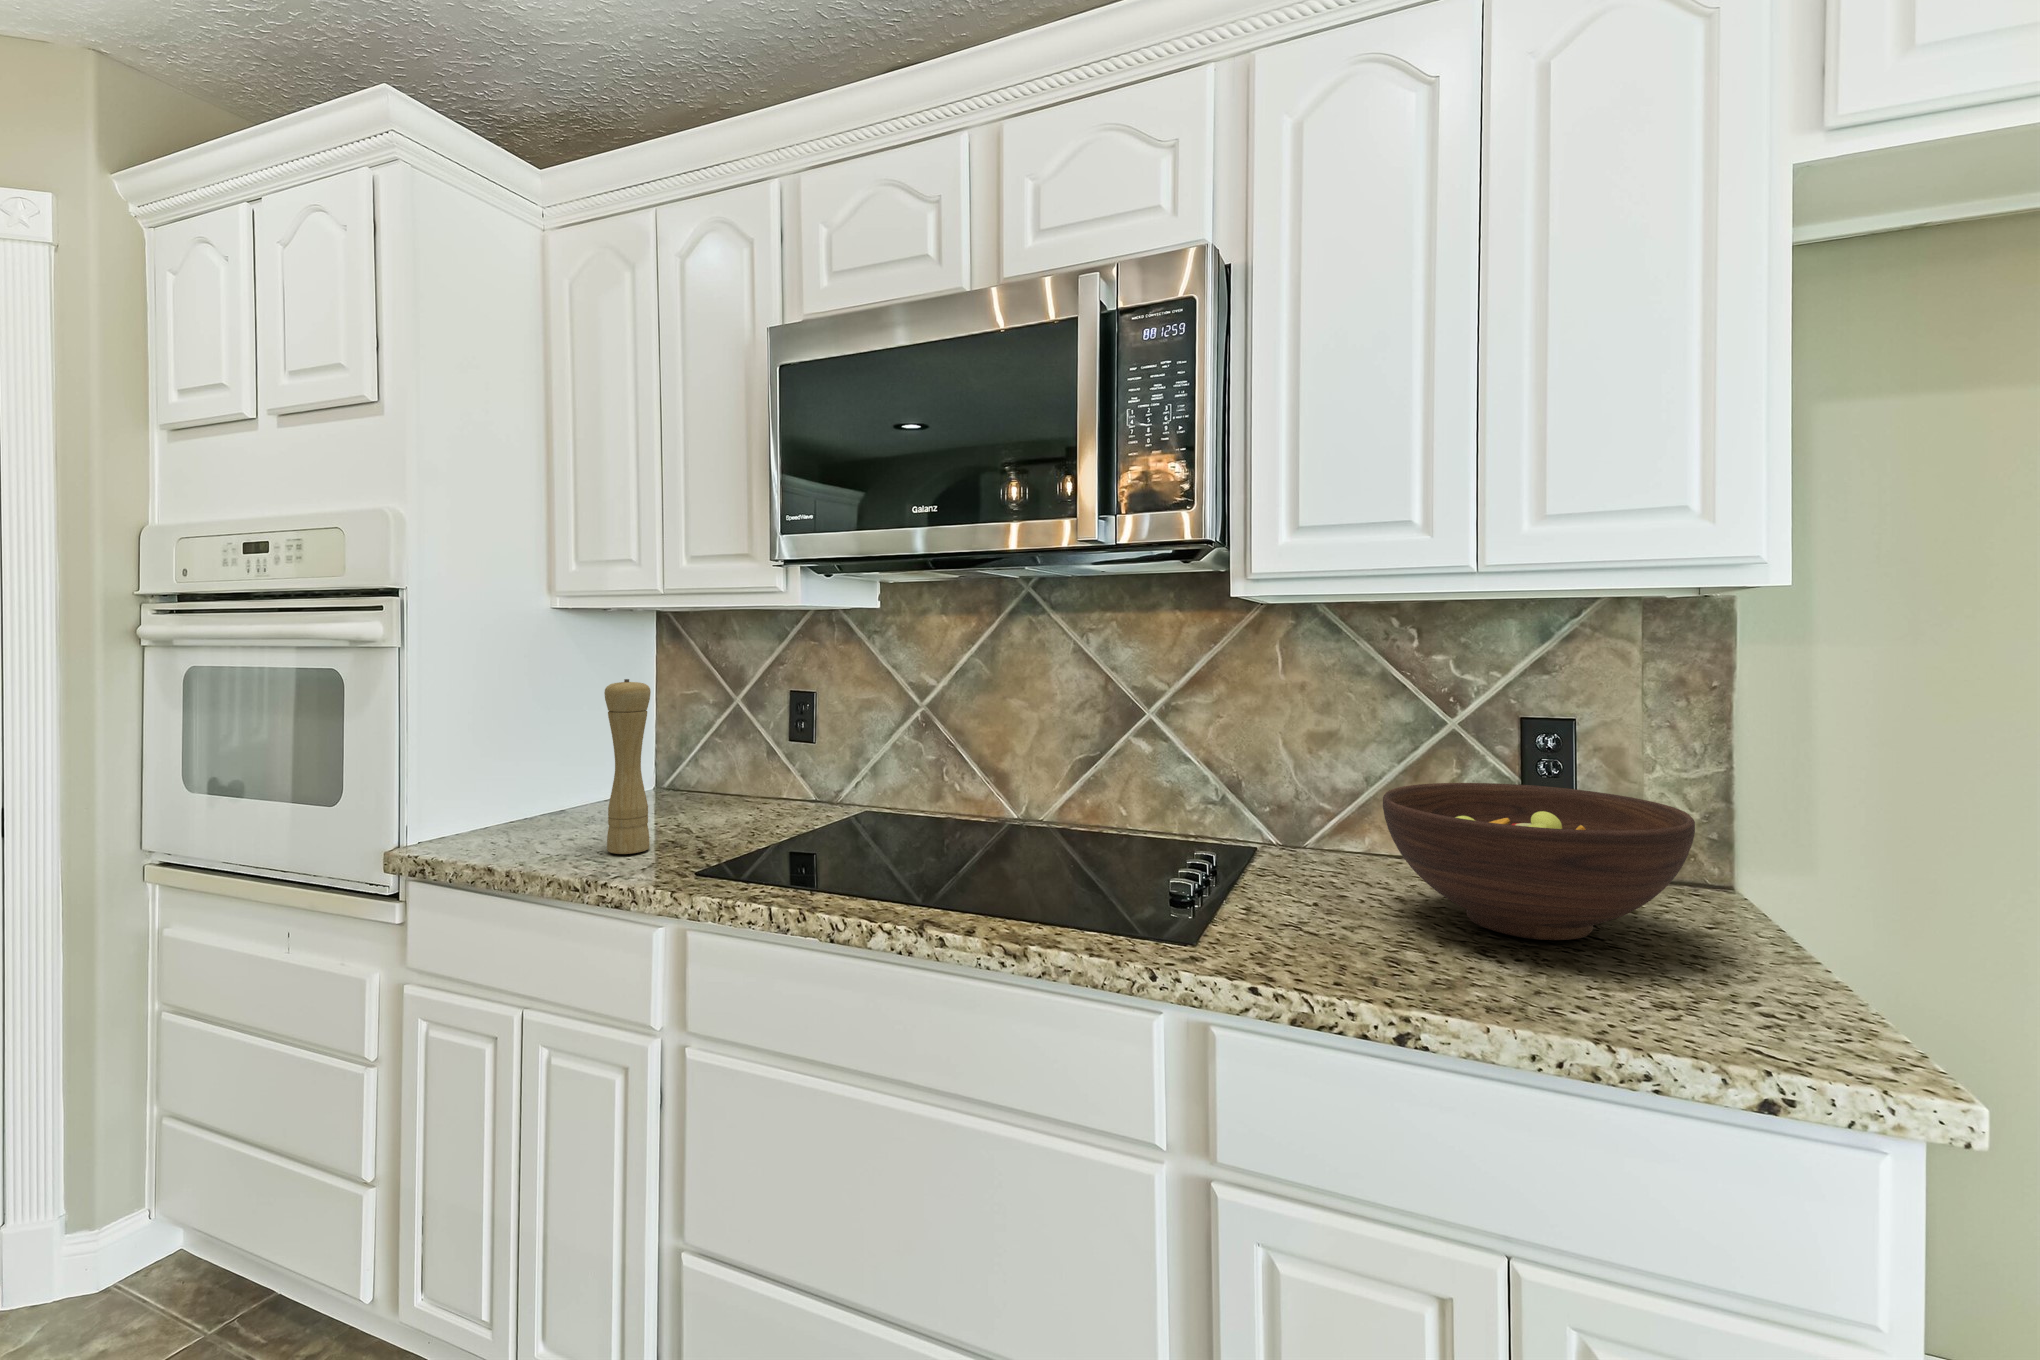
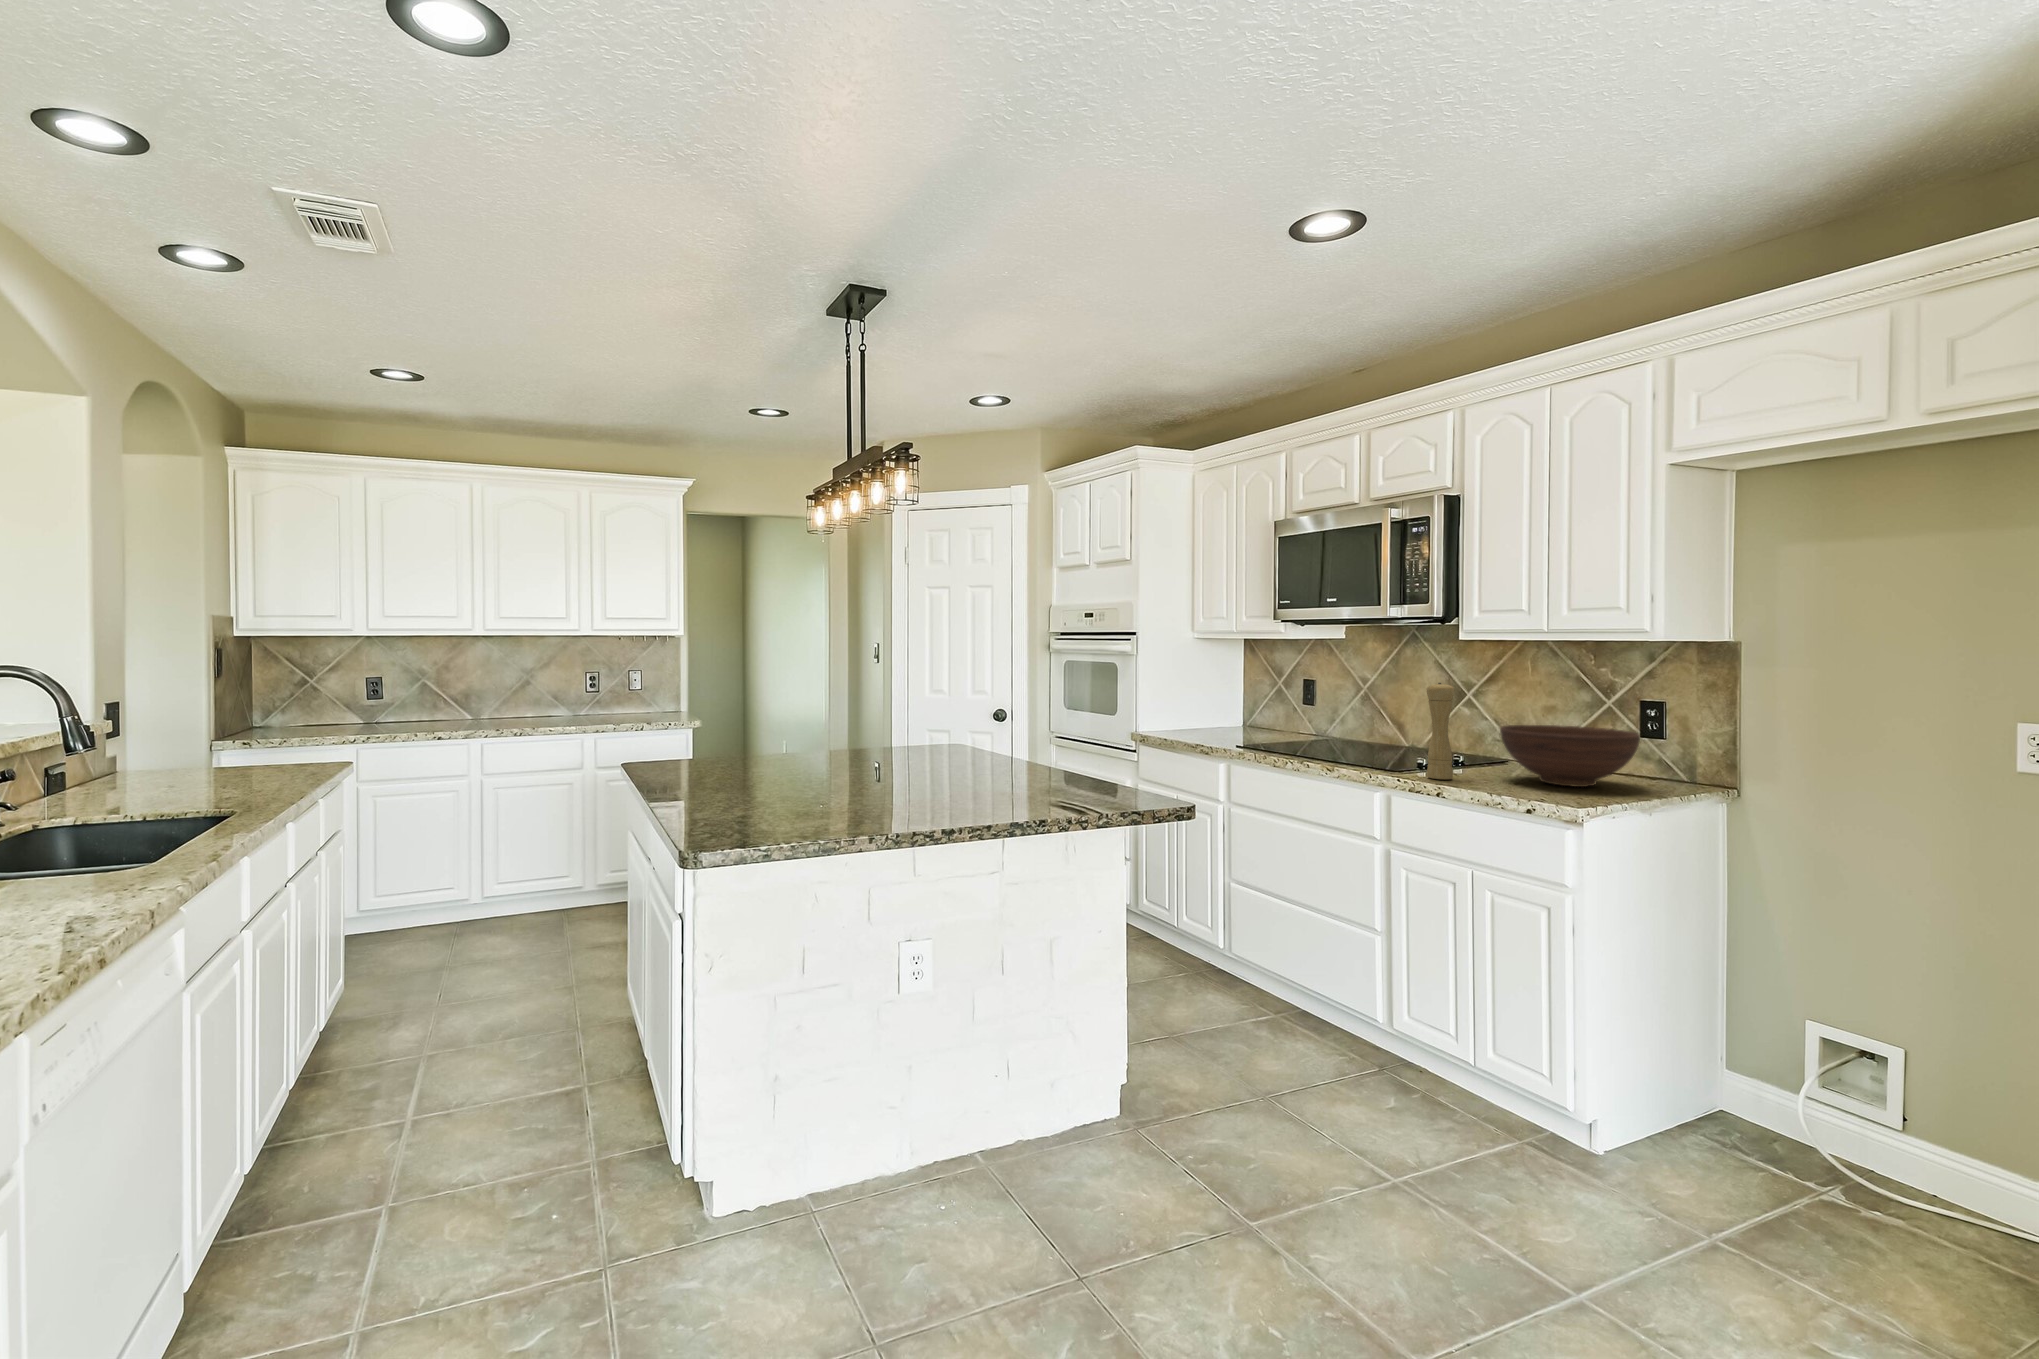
pepper mill: present [604,679,651,854] -> present [1427,683,1454,779]

